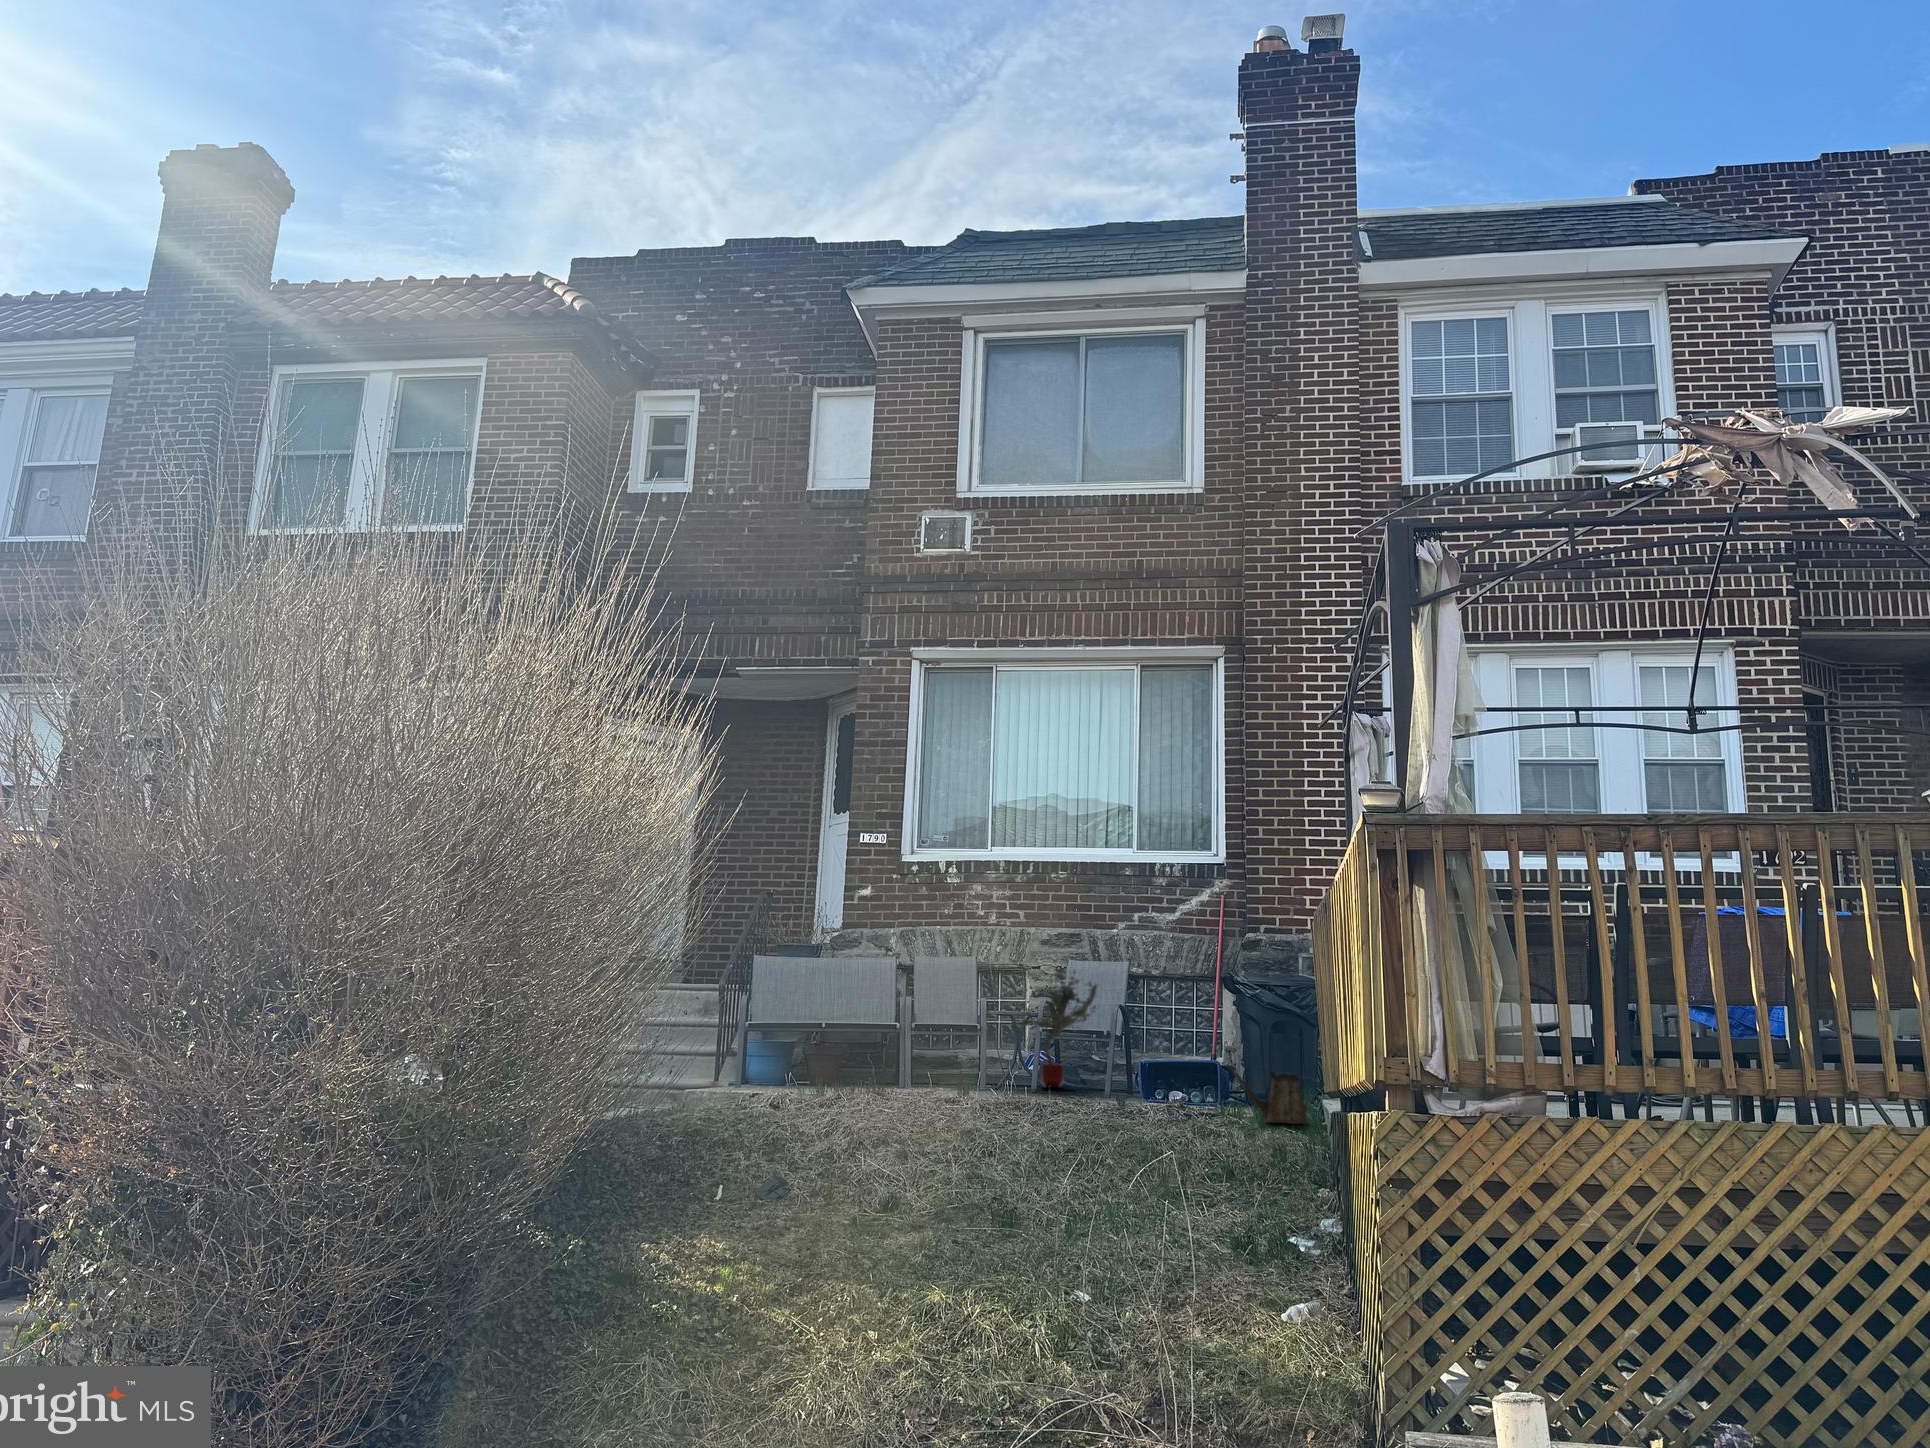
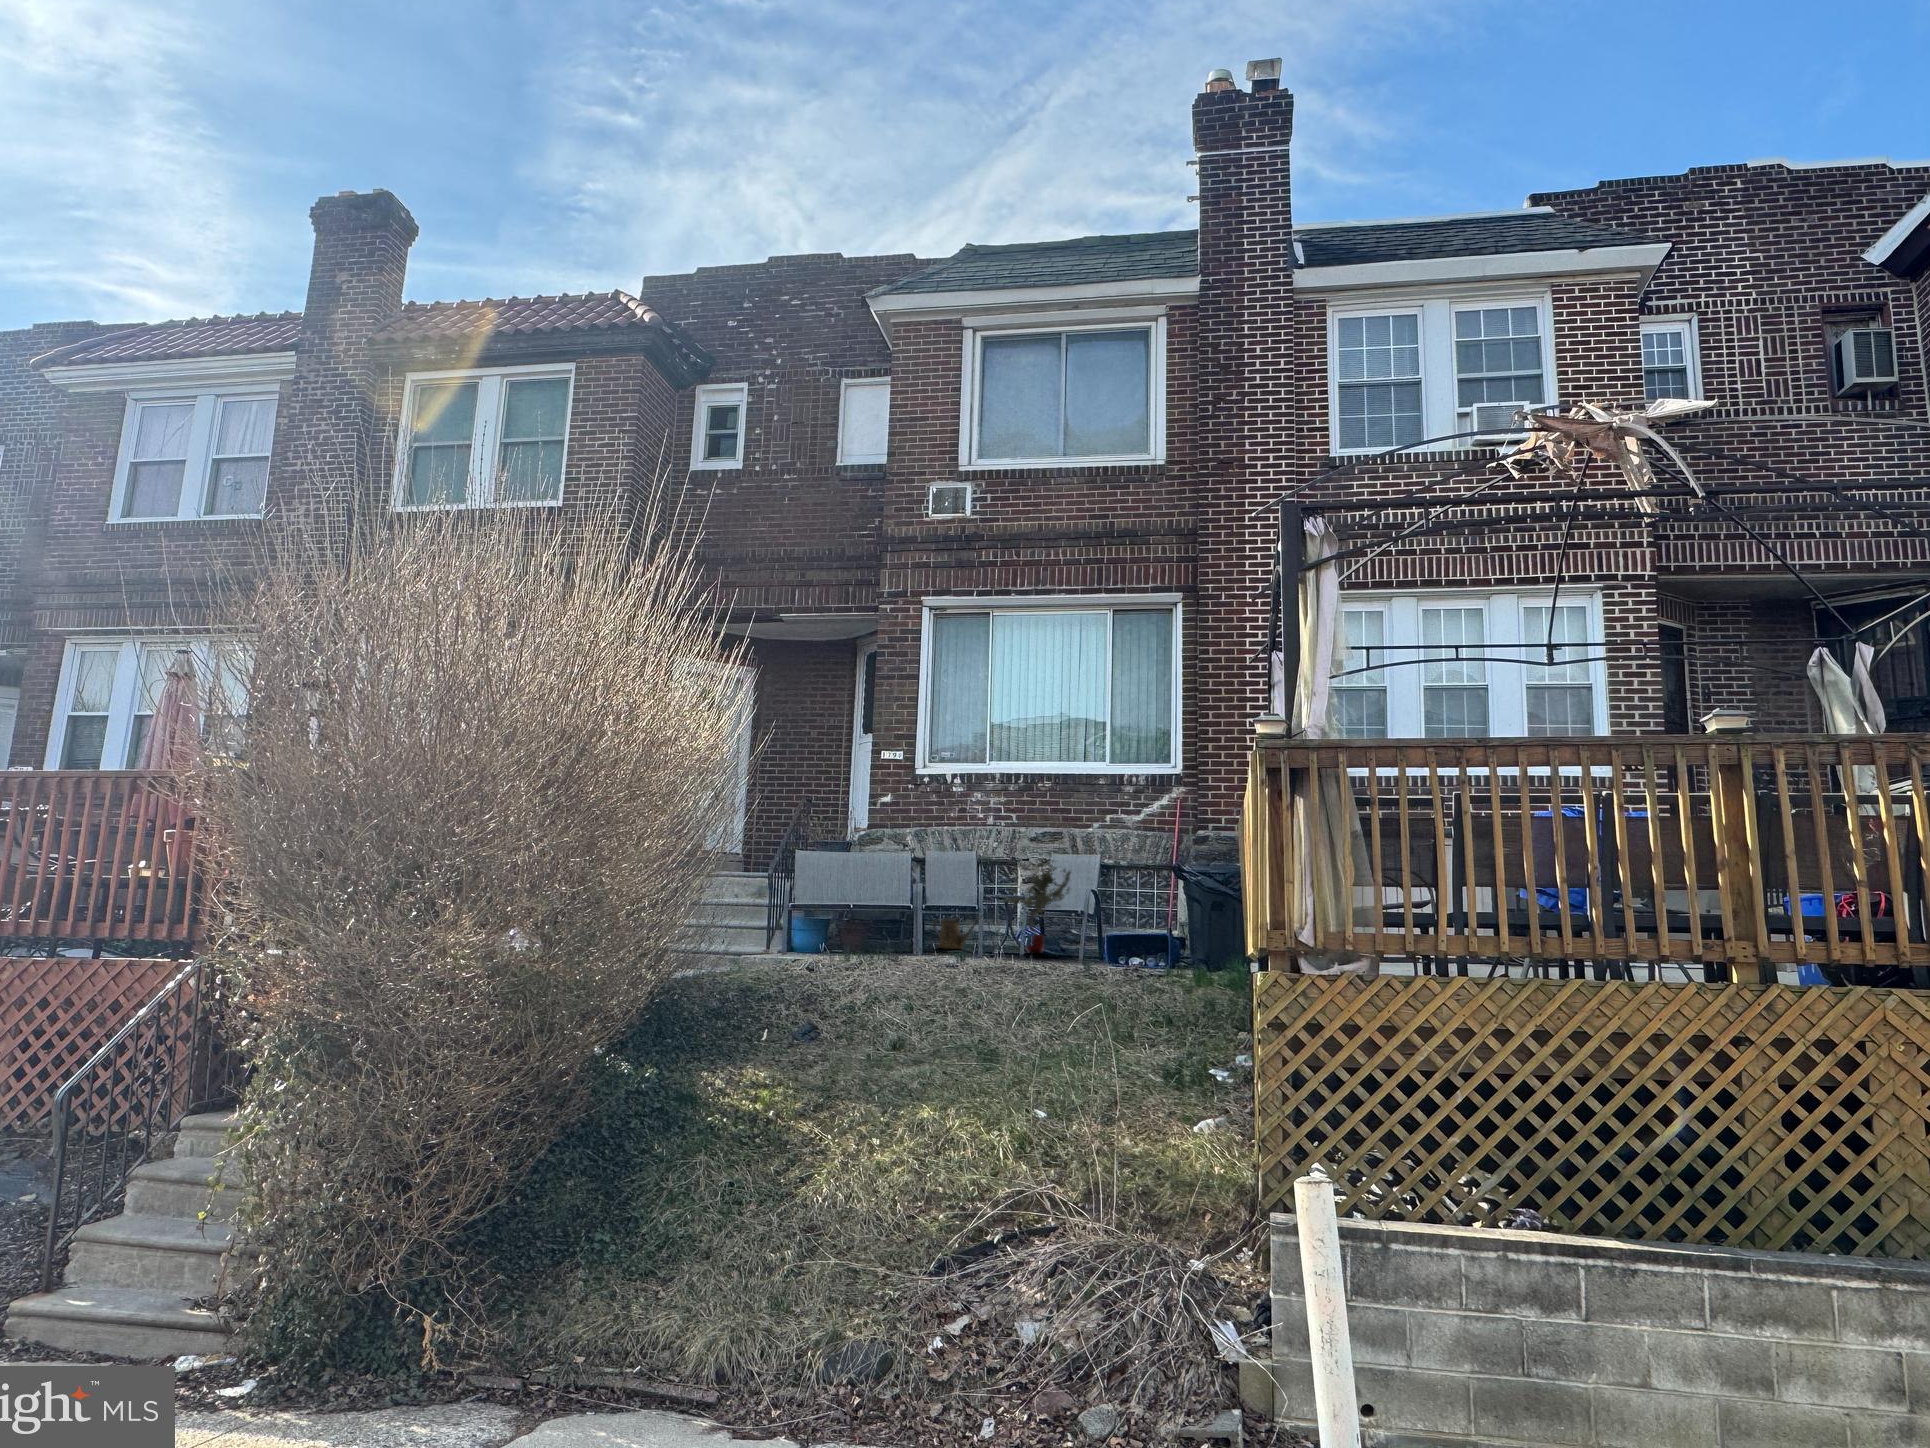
watering can: present [1225,1065,1312,1124] -> present [933,916,982,949]

